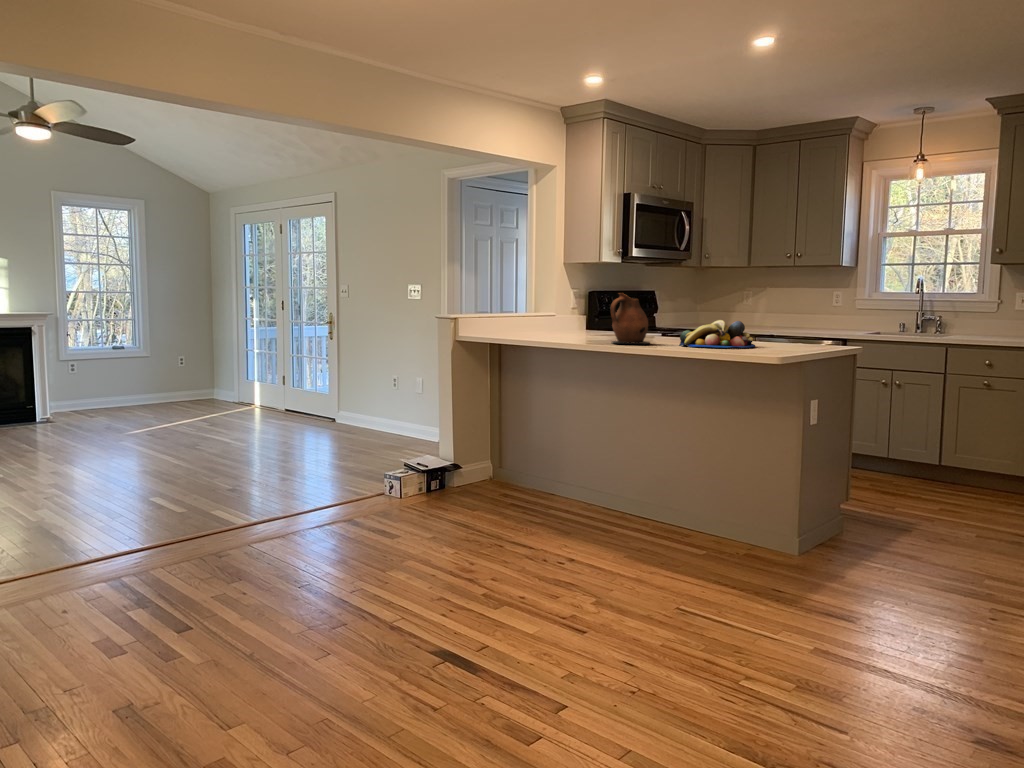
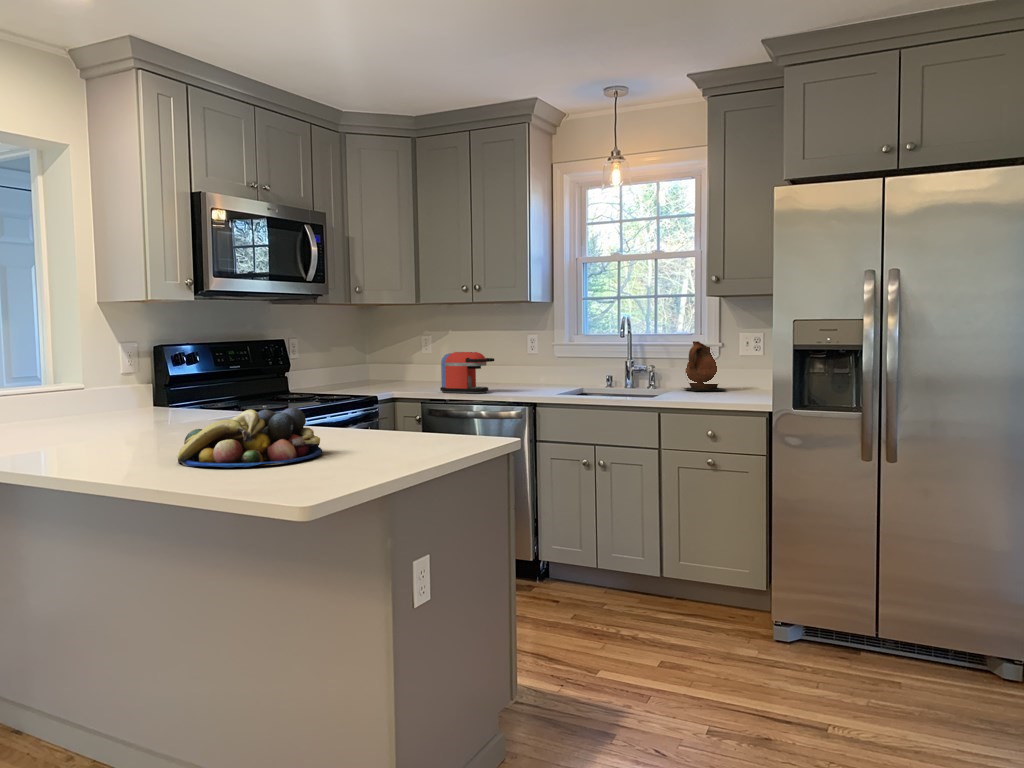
ceramic pitcher: present [611,293,650,344] -> present [684,341,726,391]
coffee maker: none [769,302,812,332] -> present [440,352,494,393]

